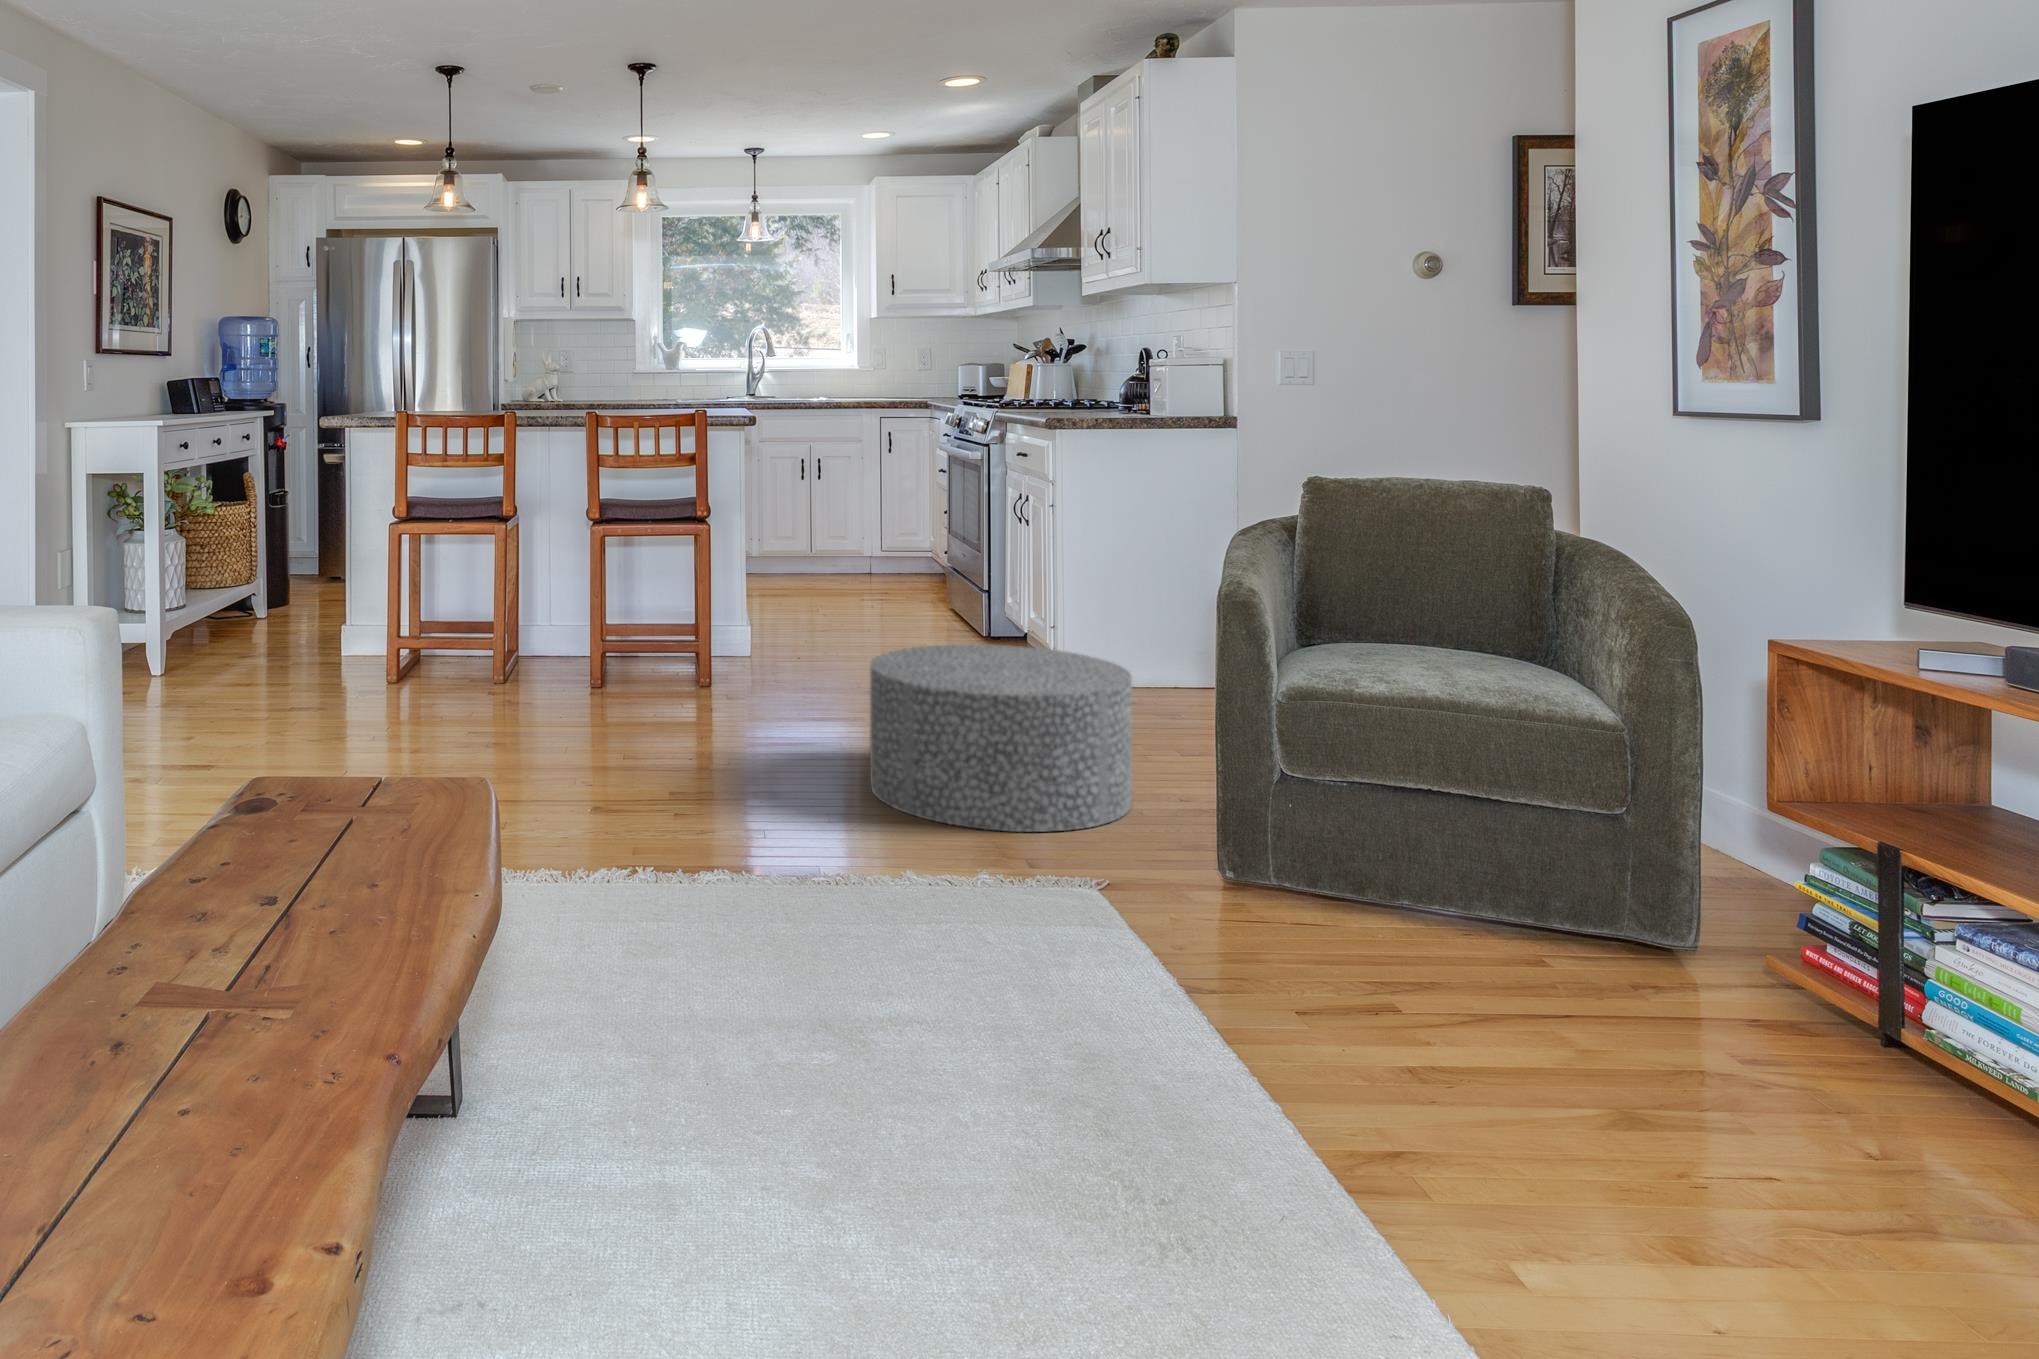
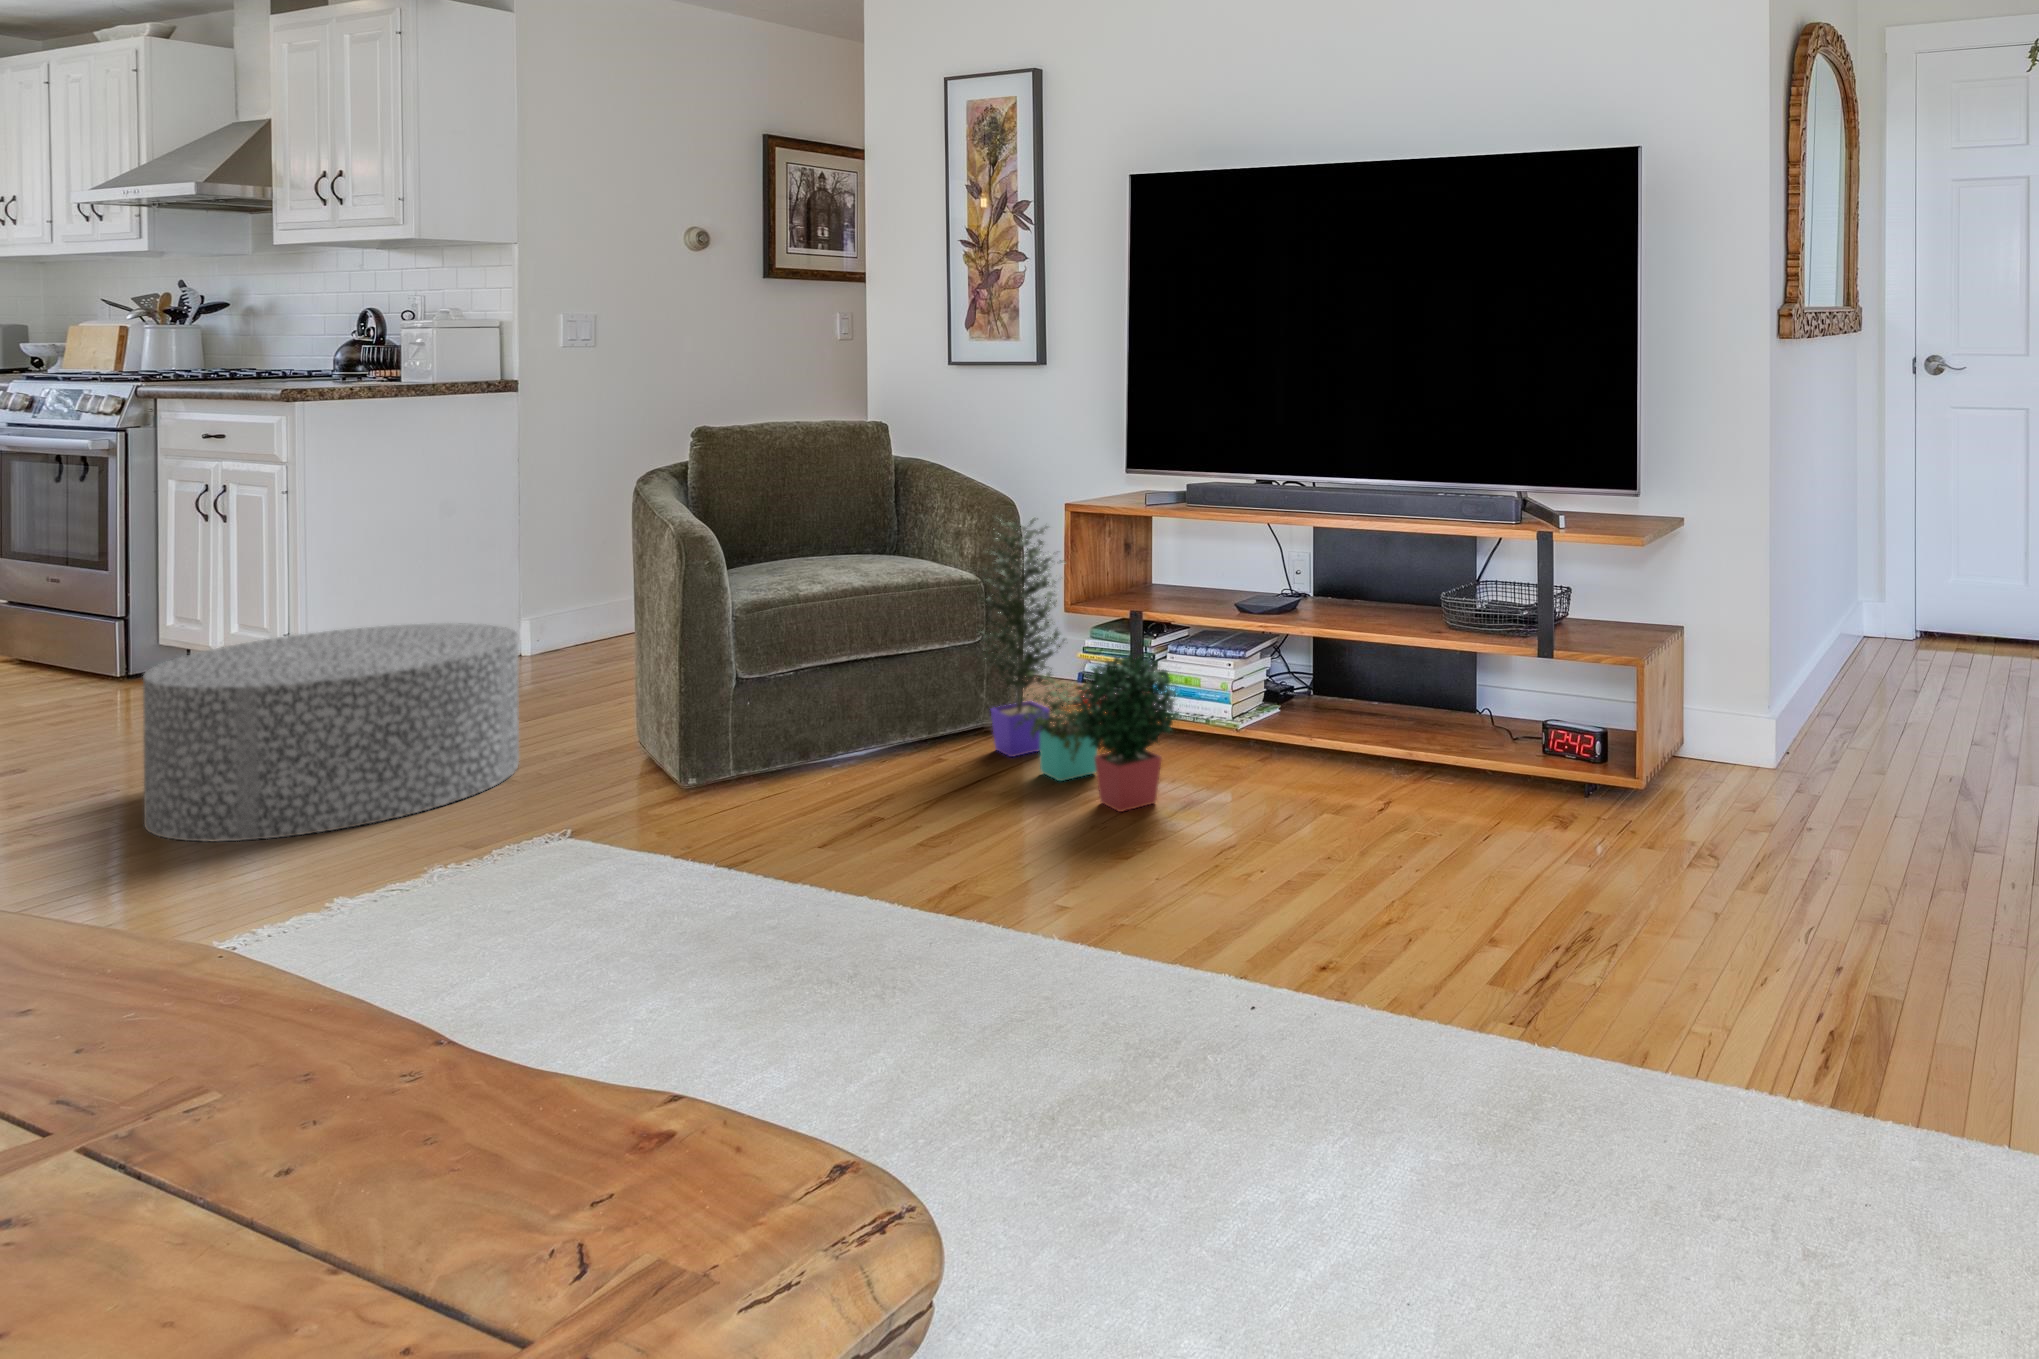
potted plant: none [1592,641,1878,1177] -> present [979,517,1179,812]

